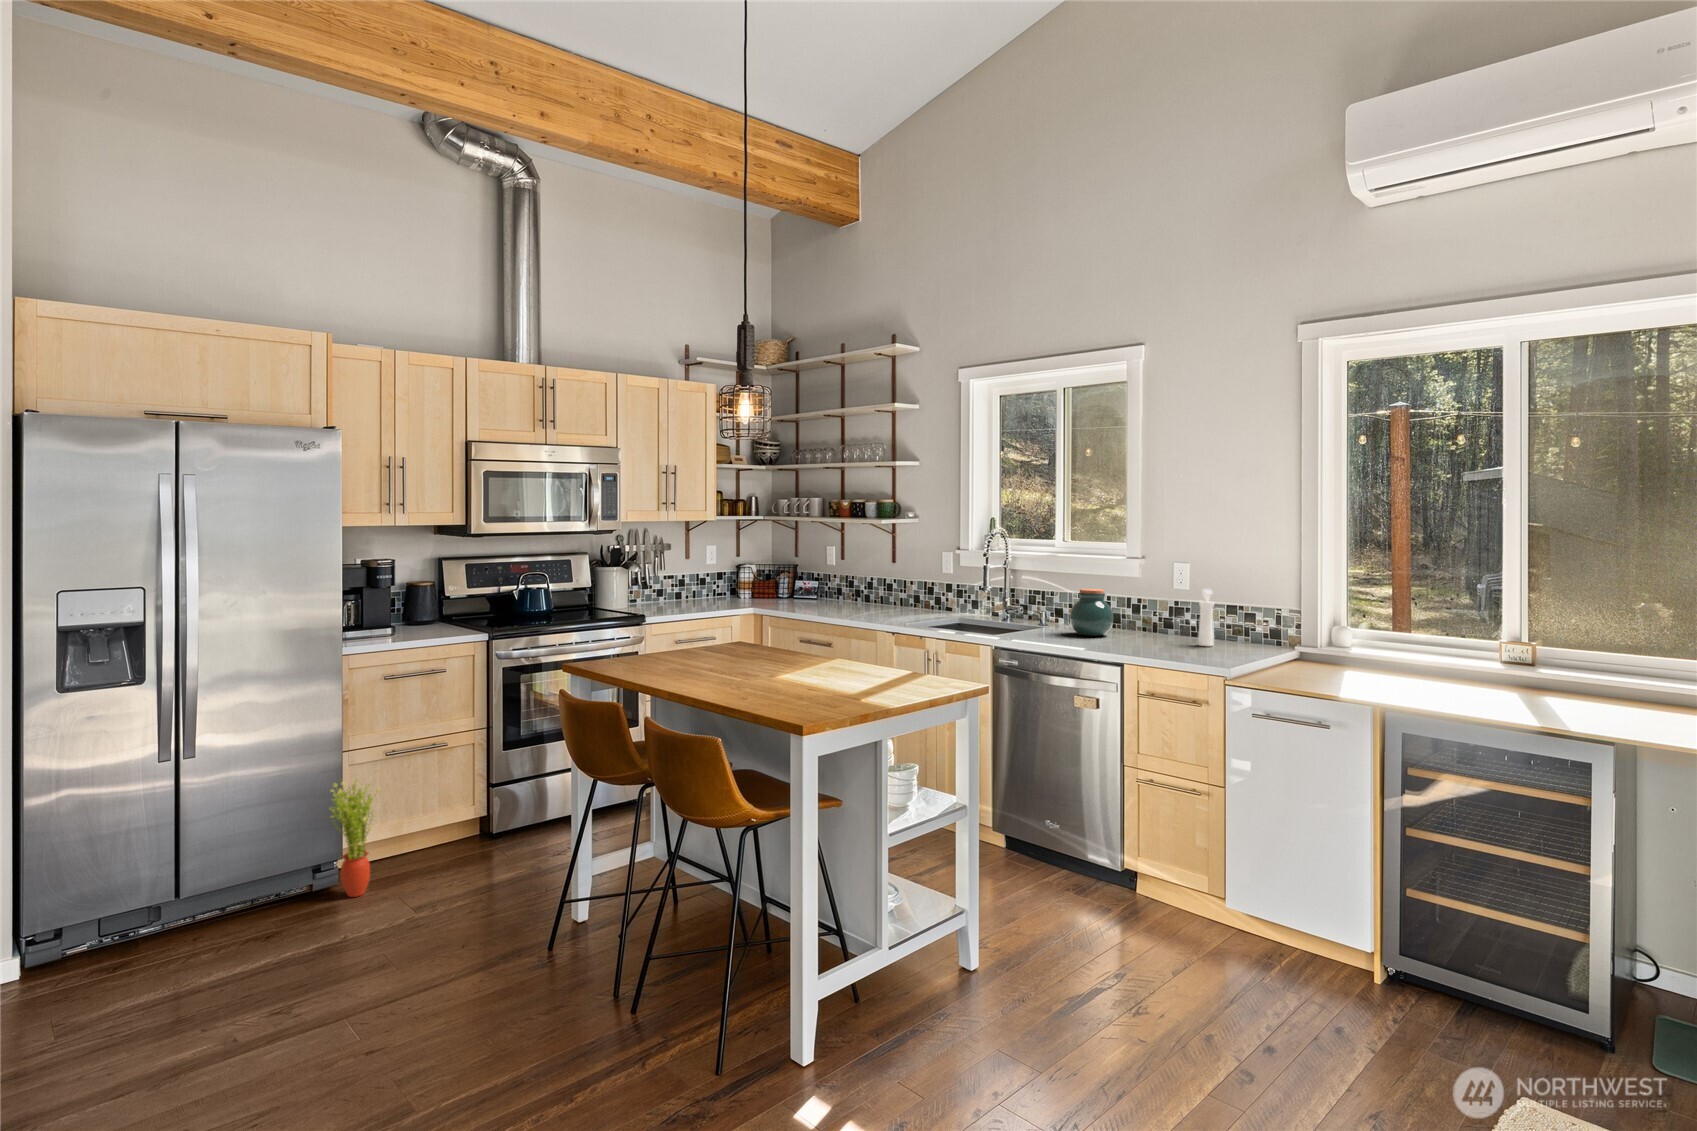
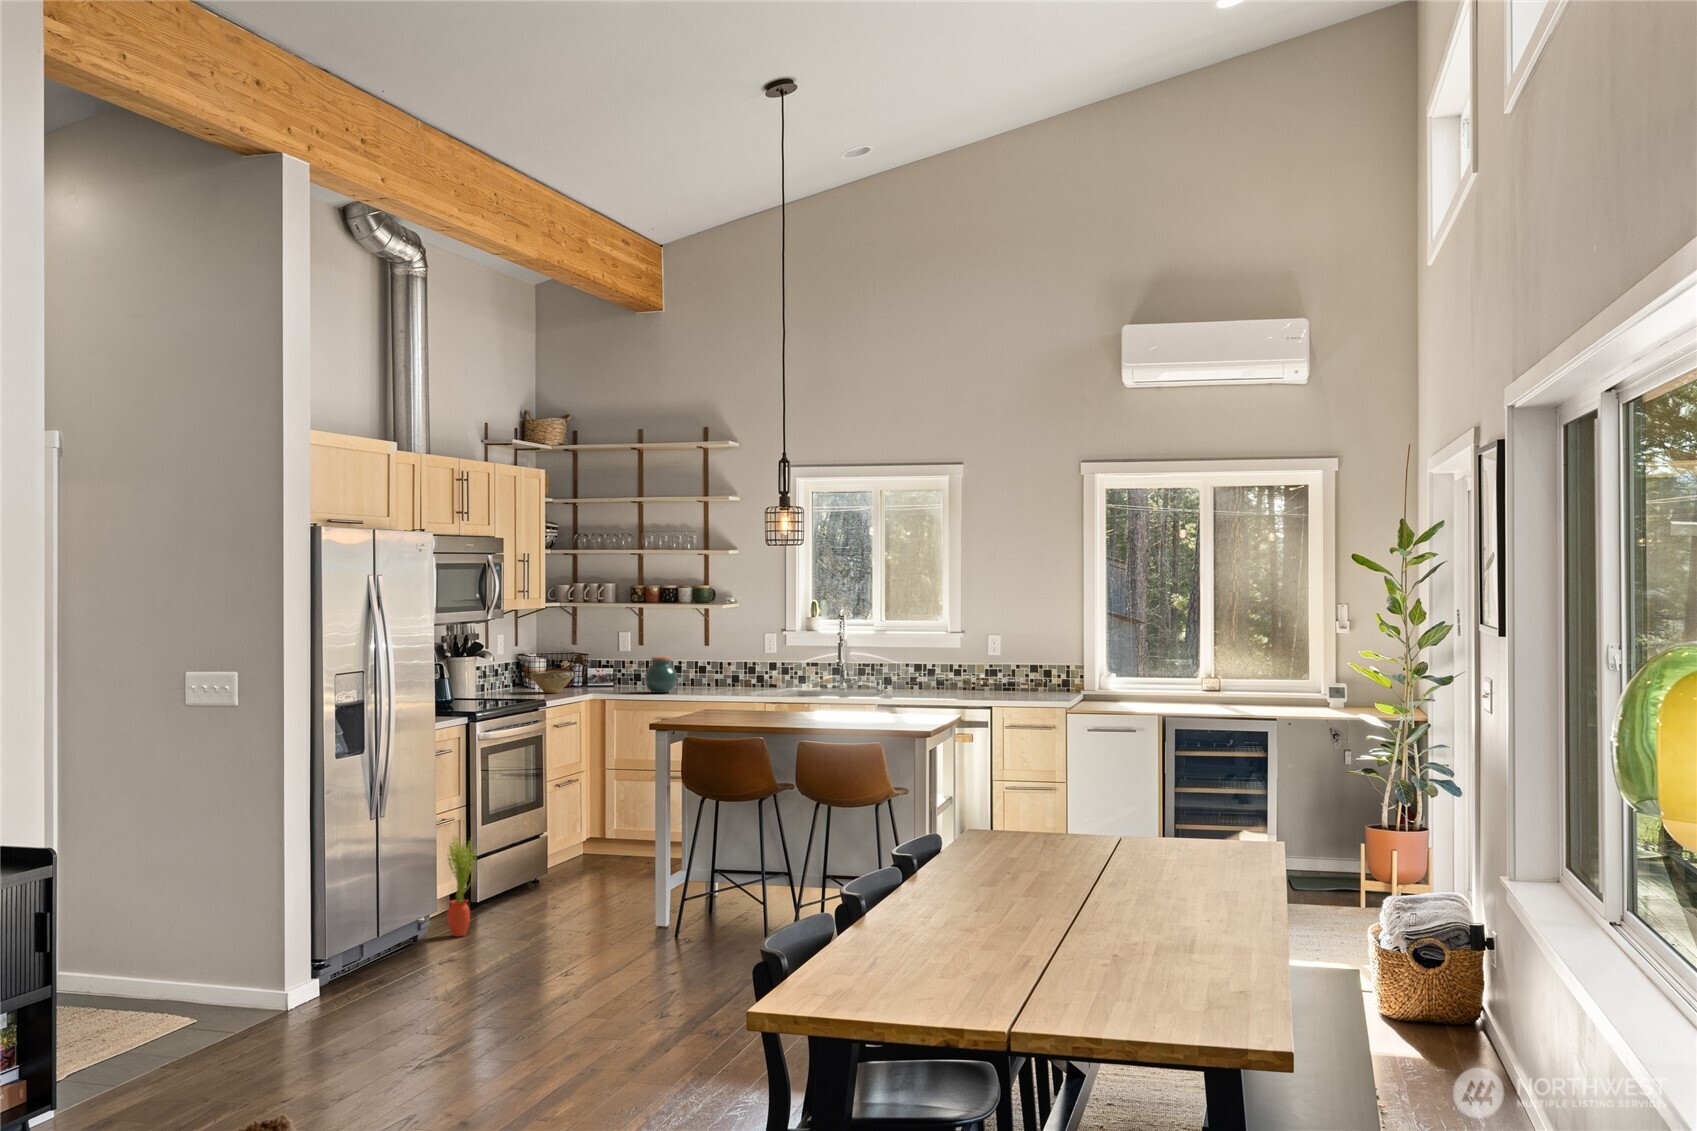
bowl: none [700,583,743,605] -> present [531,671,574,693]
jar: present [1070,589,1113,636] -> present [645,656,678,693]
pepper mill: present [1198,589,1214,646] -> none [1013,655,1028,696]

